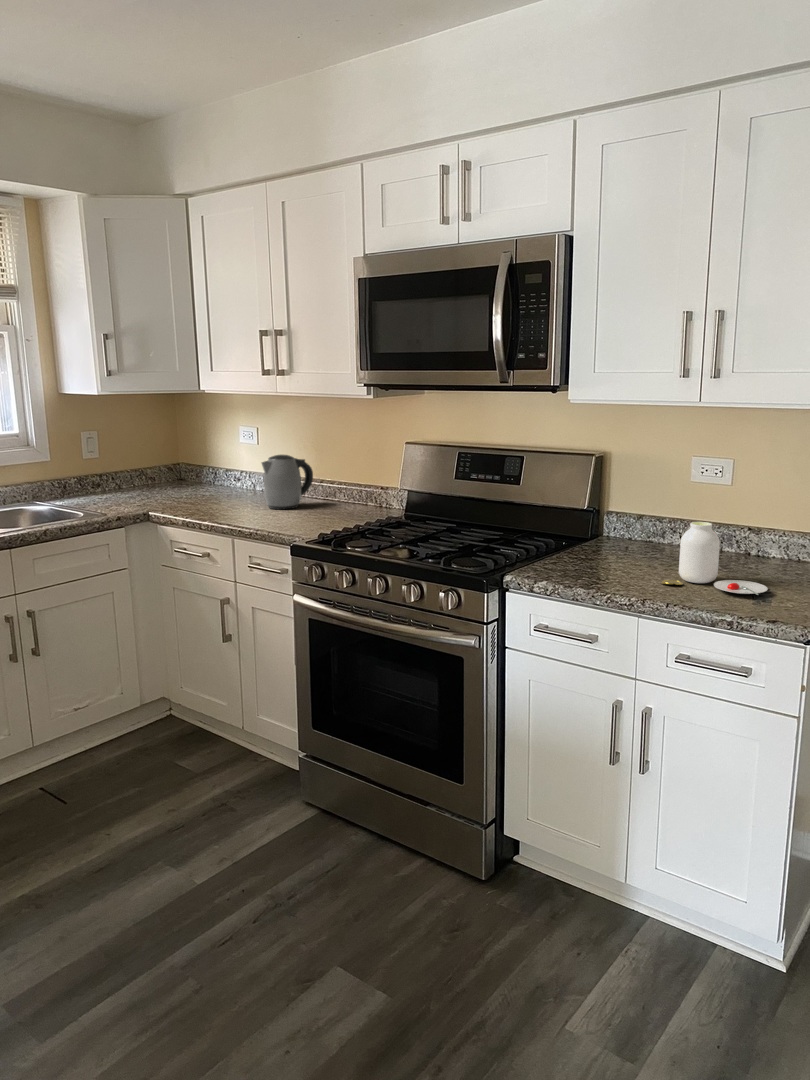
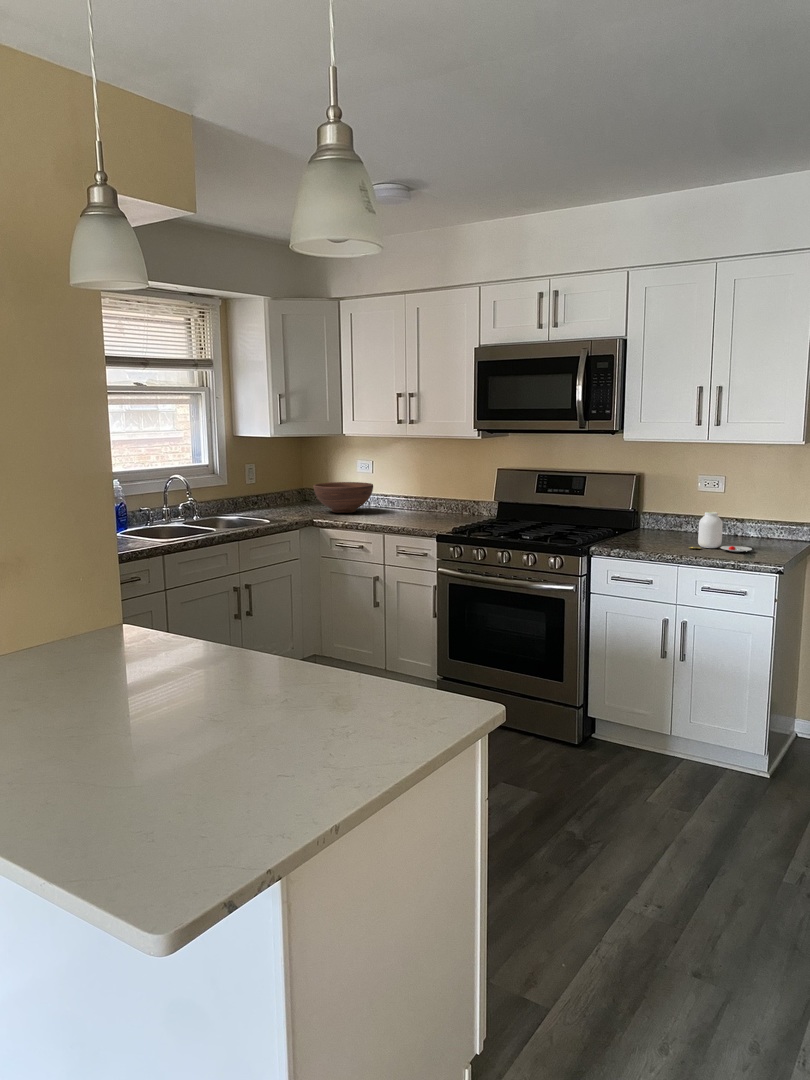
kettle: present [262,455,313,509] -> none [394,479,427,517]
fruit bowl: none [157,458,243,502] -> present [313,482,373,513]

